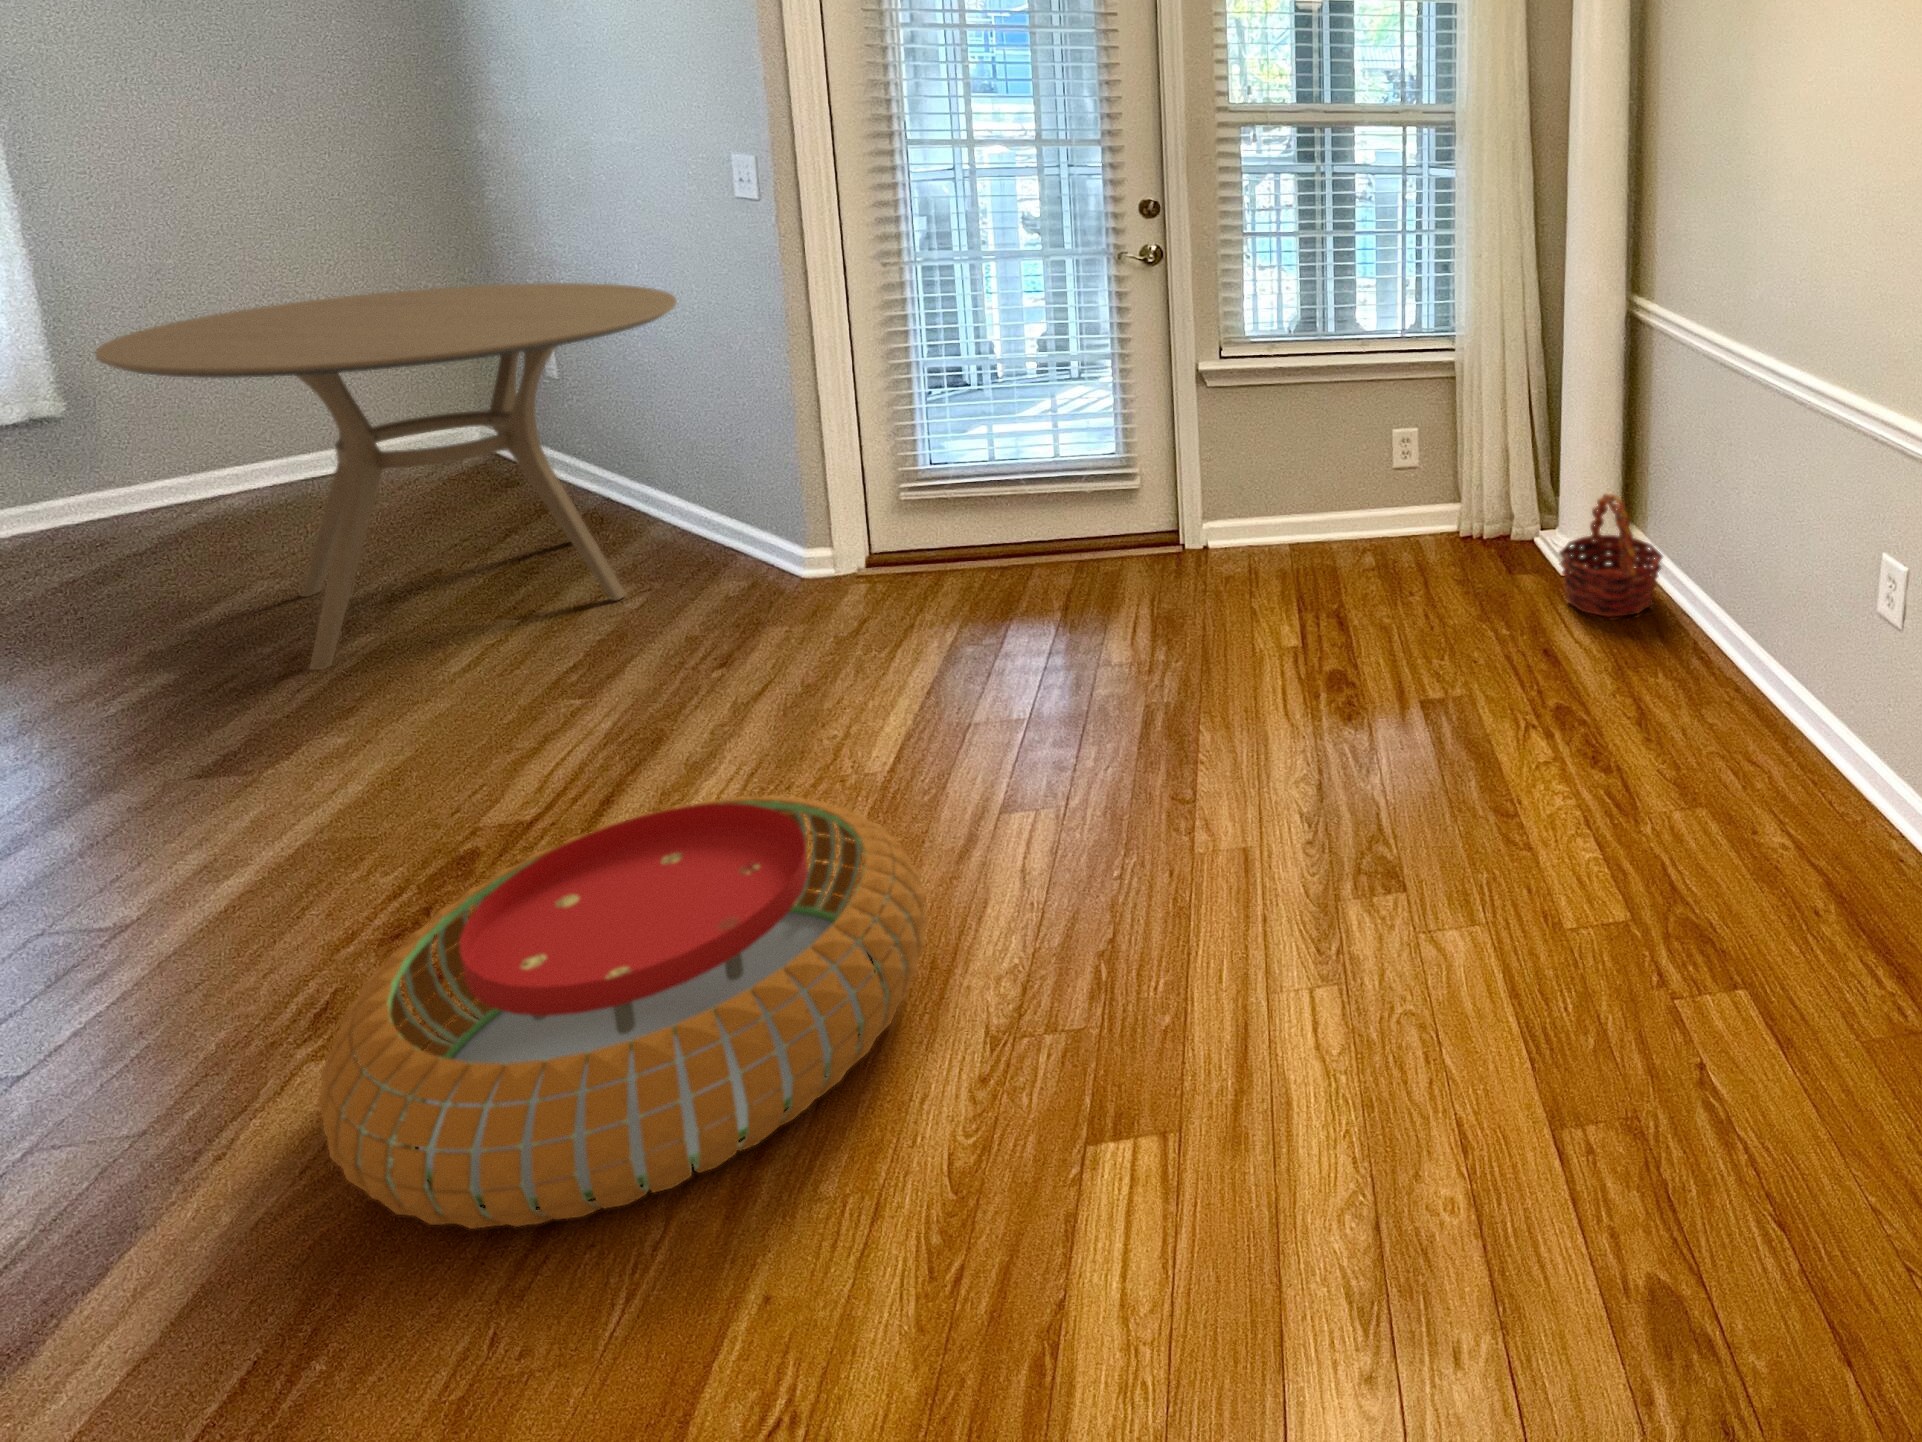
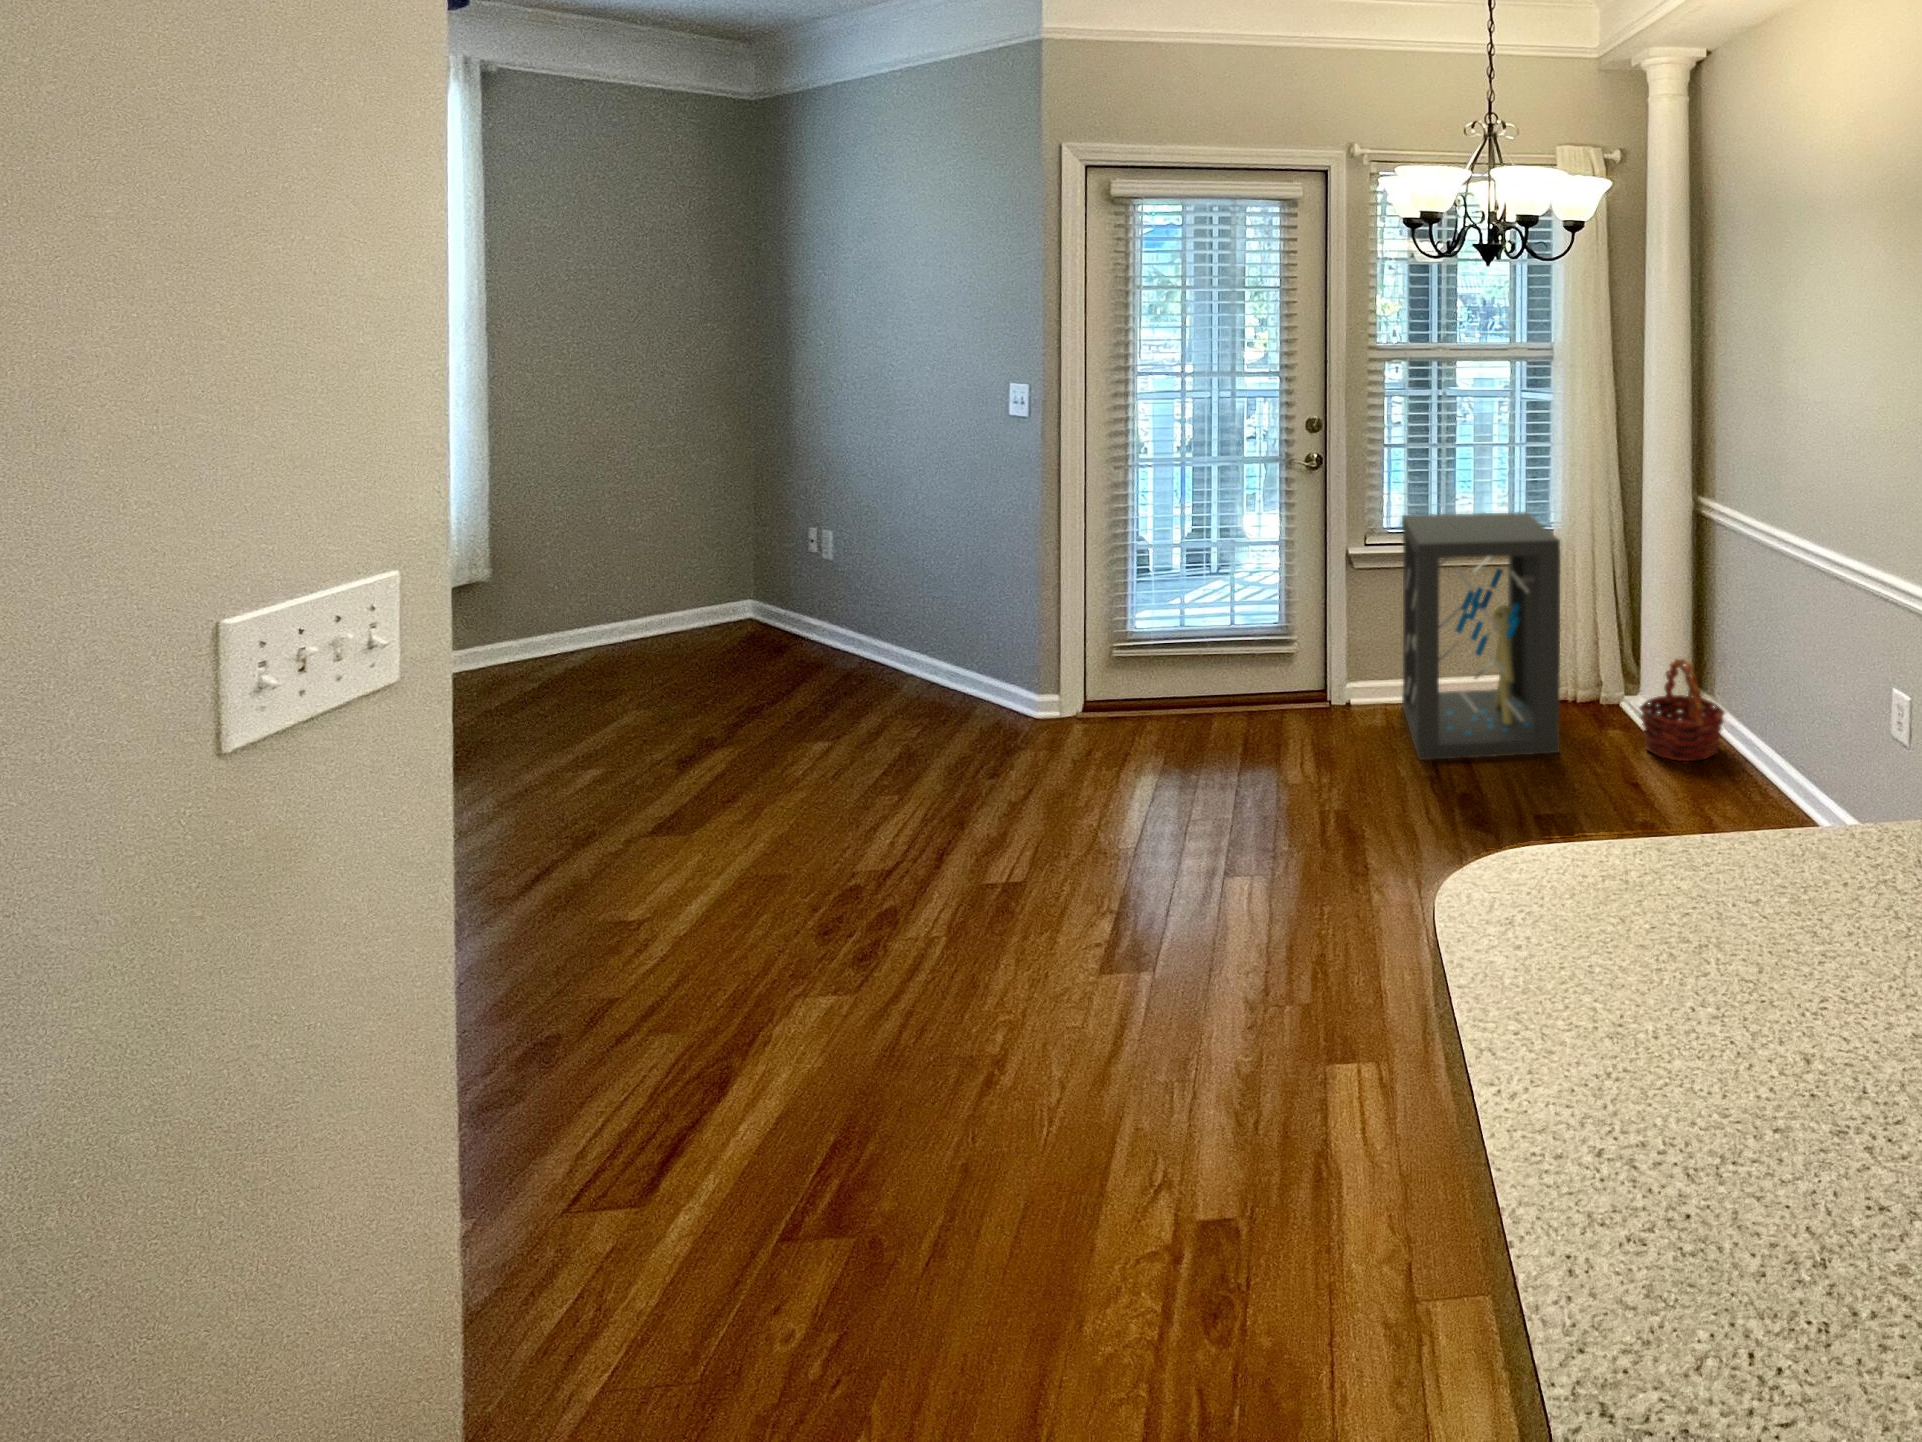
dining table: present [95,283,677,670] -> none [585,483,957,772]
storage cabinet: none [1267,315,1462,625] -> present [1402,512,1560,760]
pouf: present [318,795,926,1229] -> none [838,837,1200,1088]

